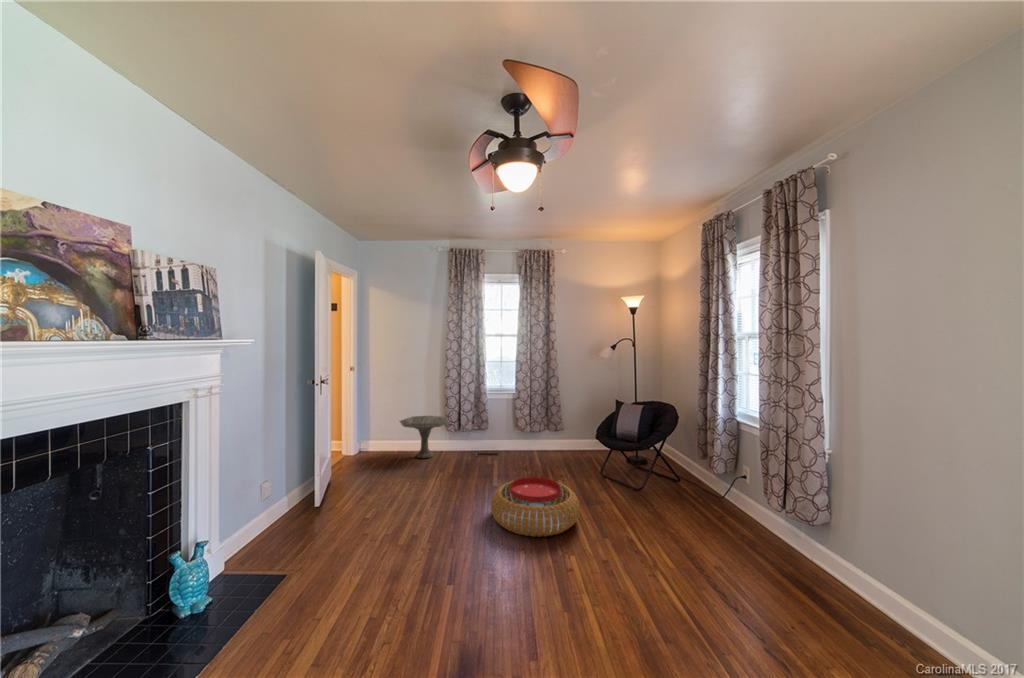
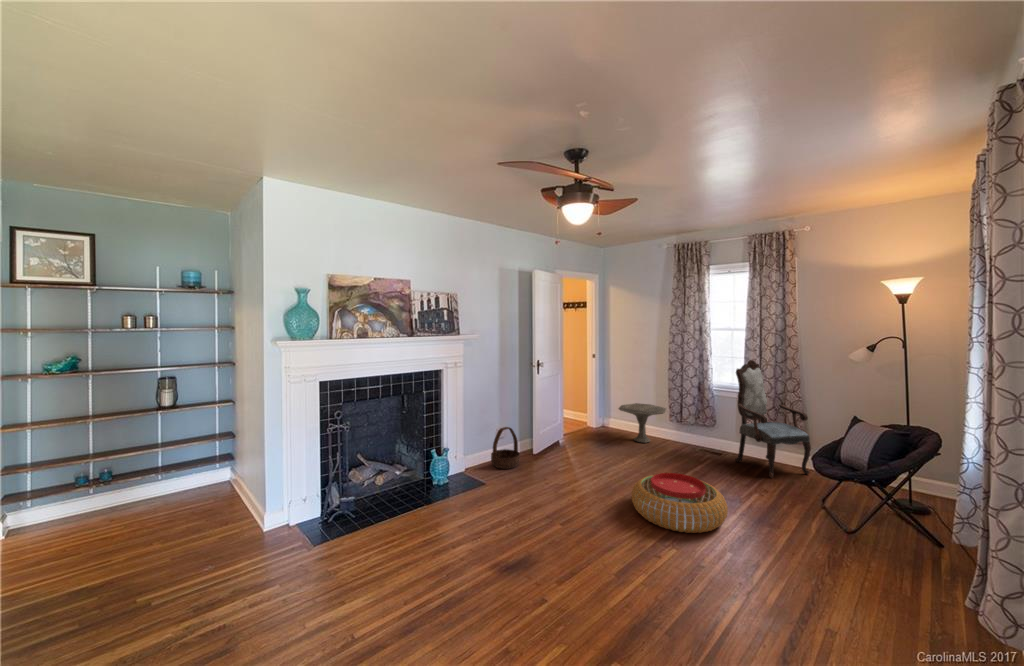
armchair: none [515,363,567,462] -> present [735,360,811,478]
basket: none [268,477,317,545] -> present [491,427,520,469]

